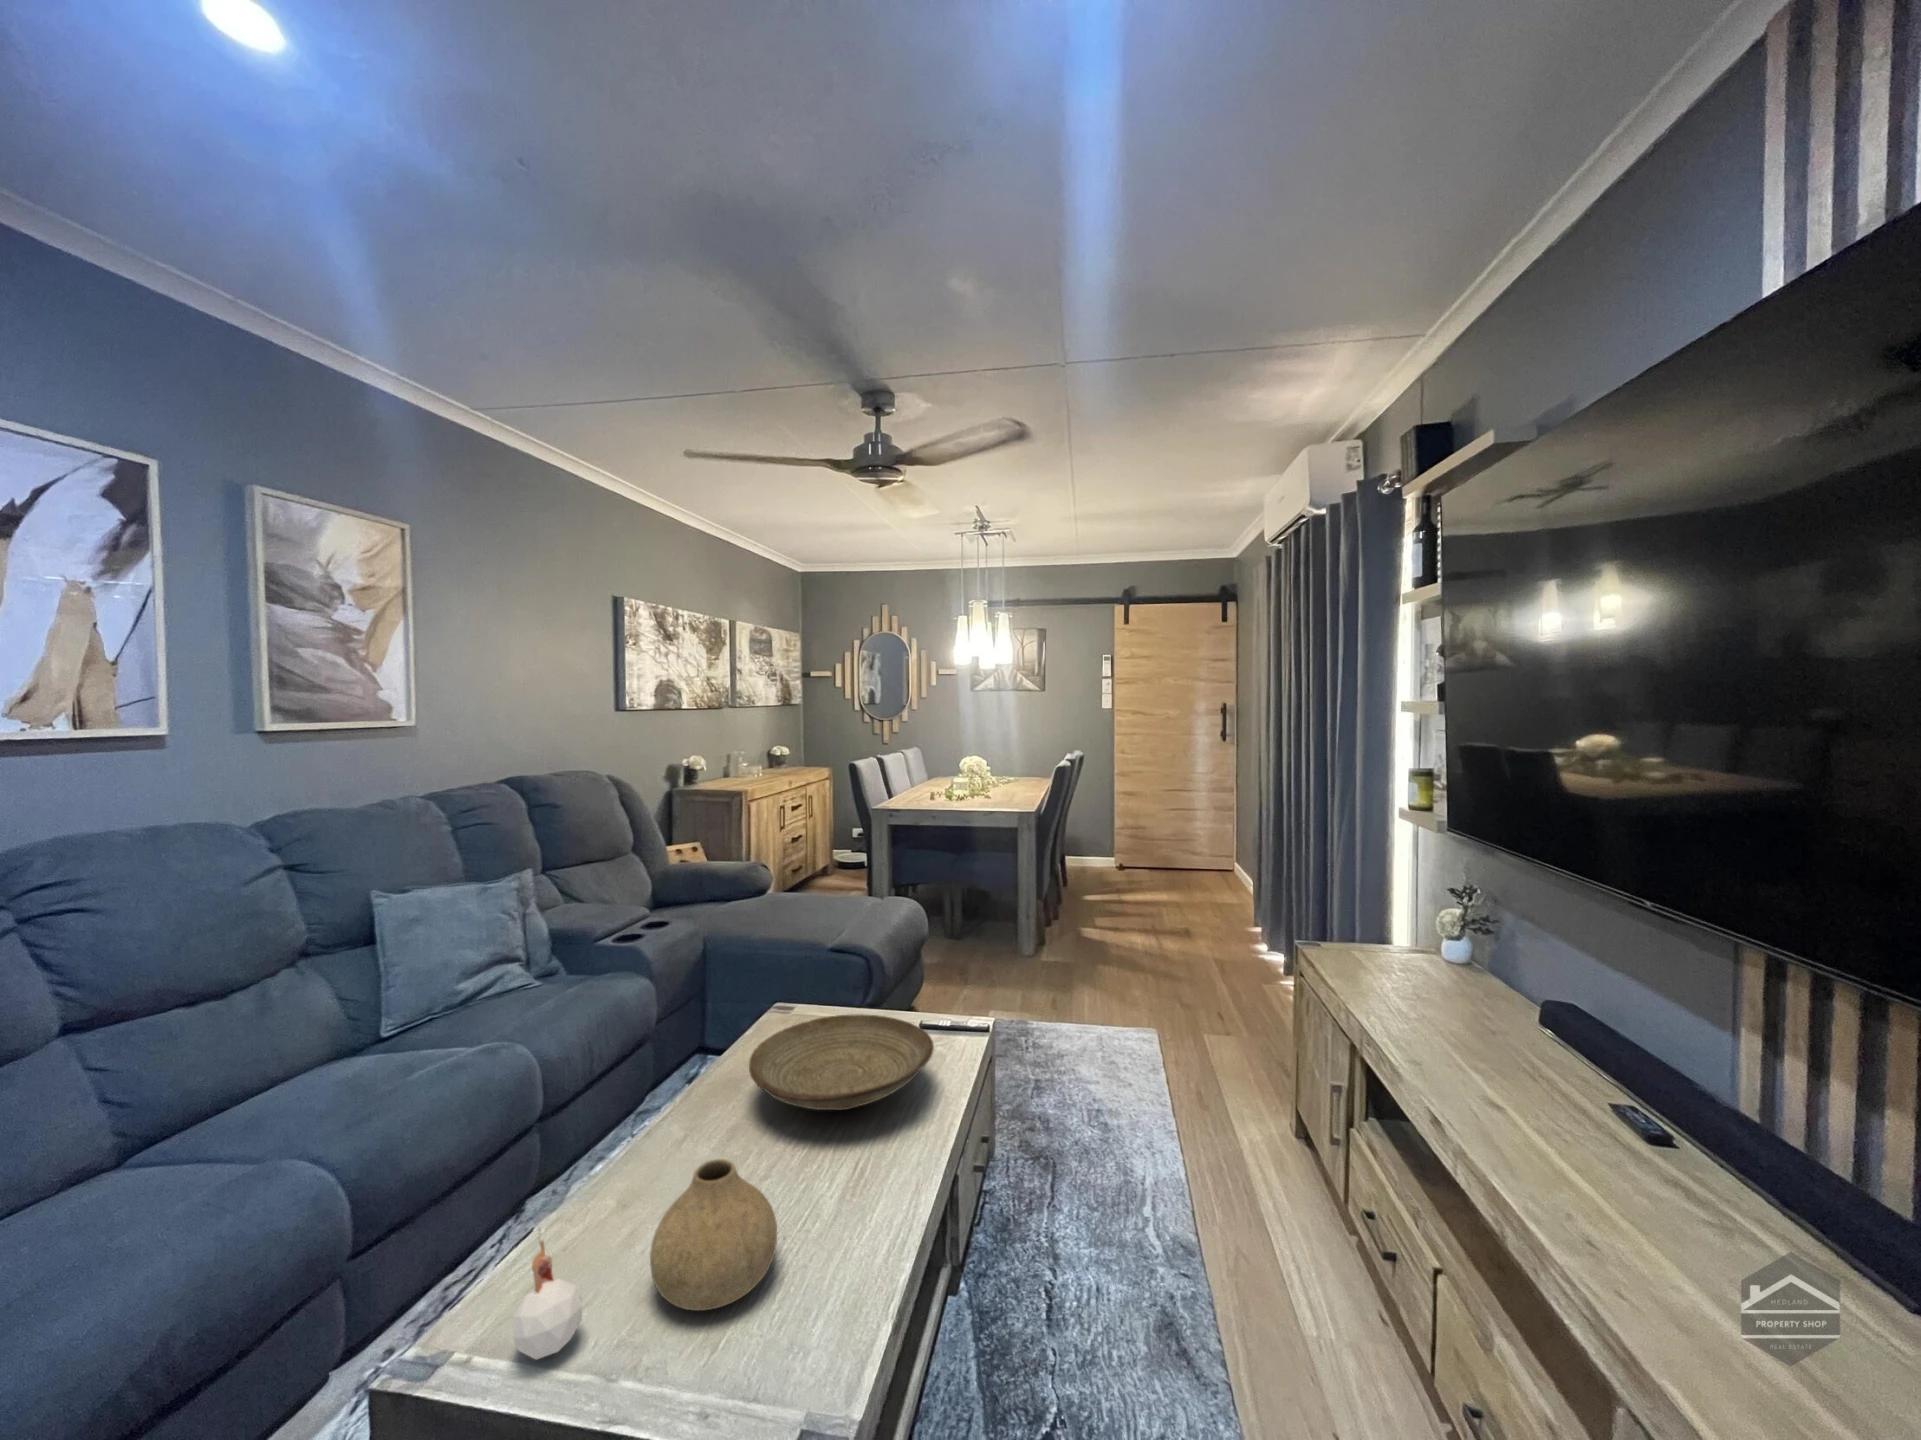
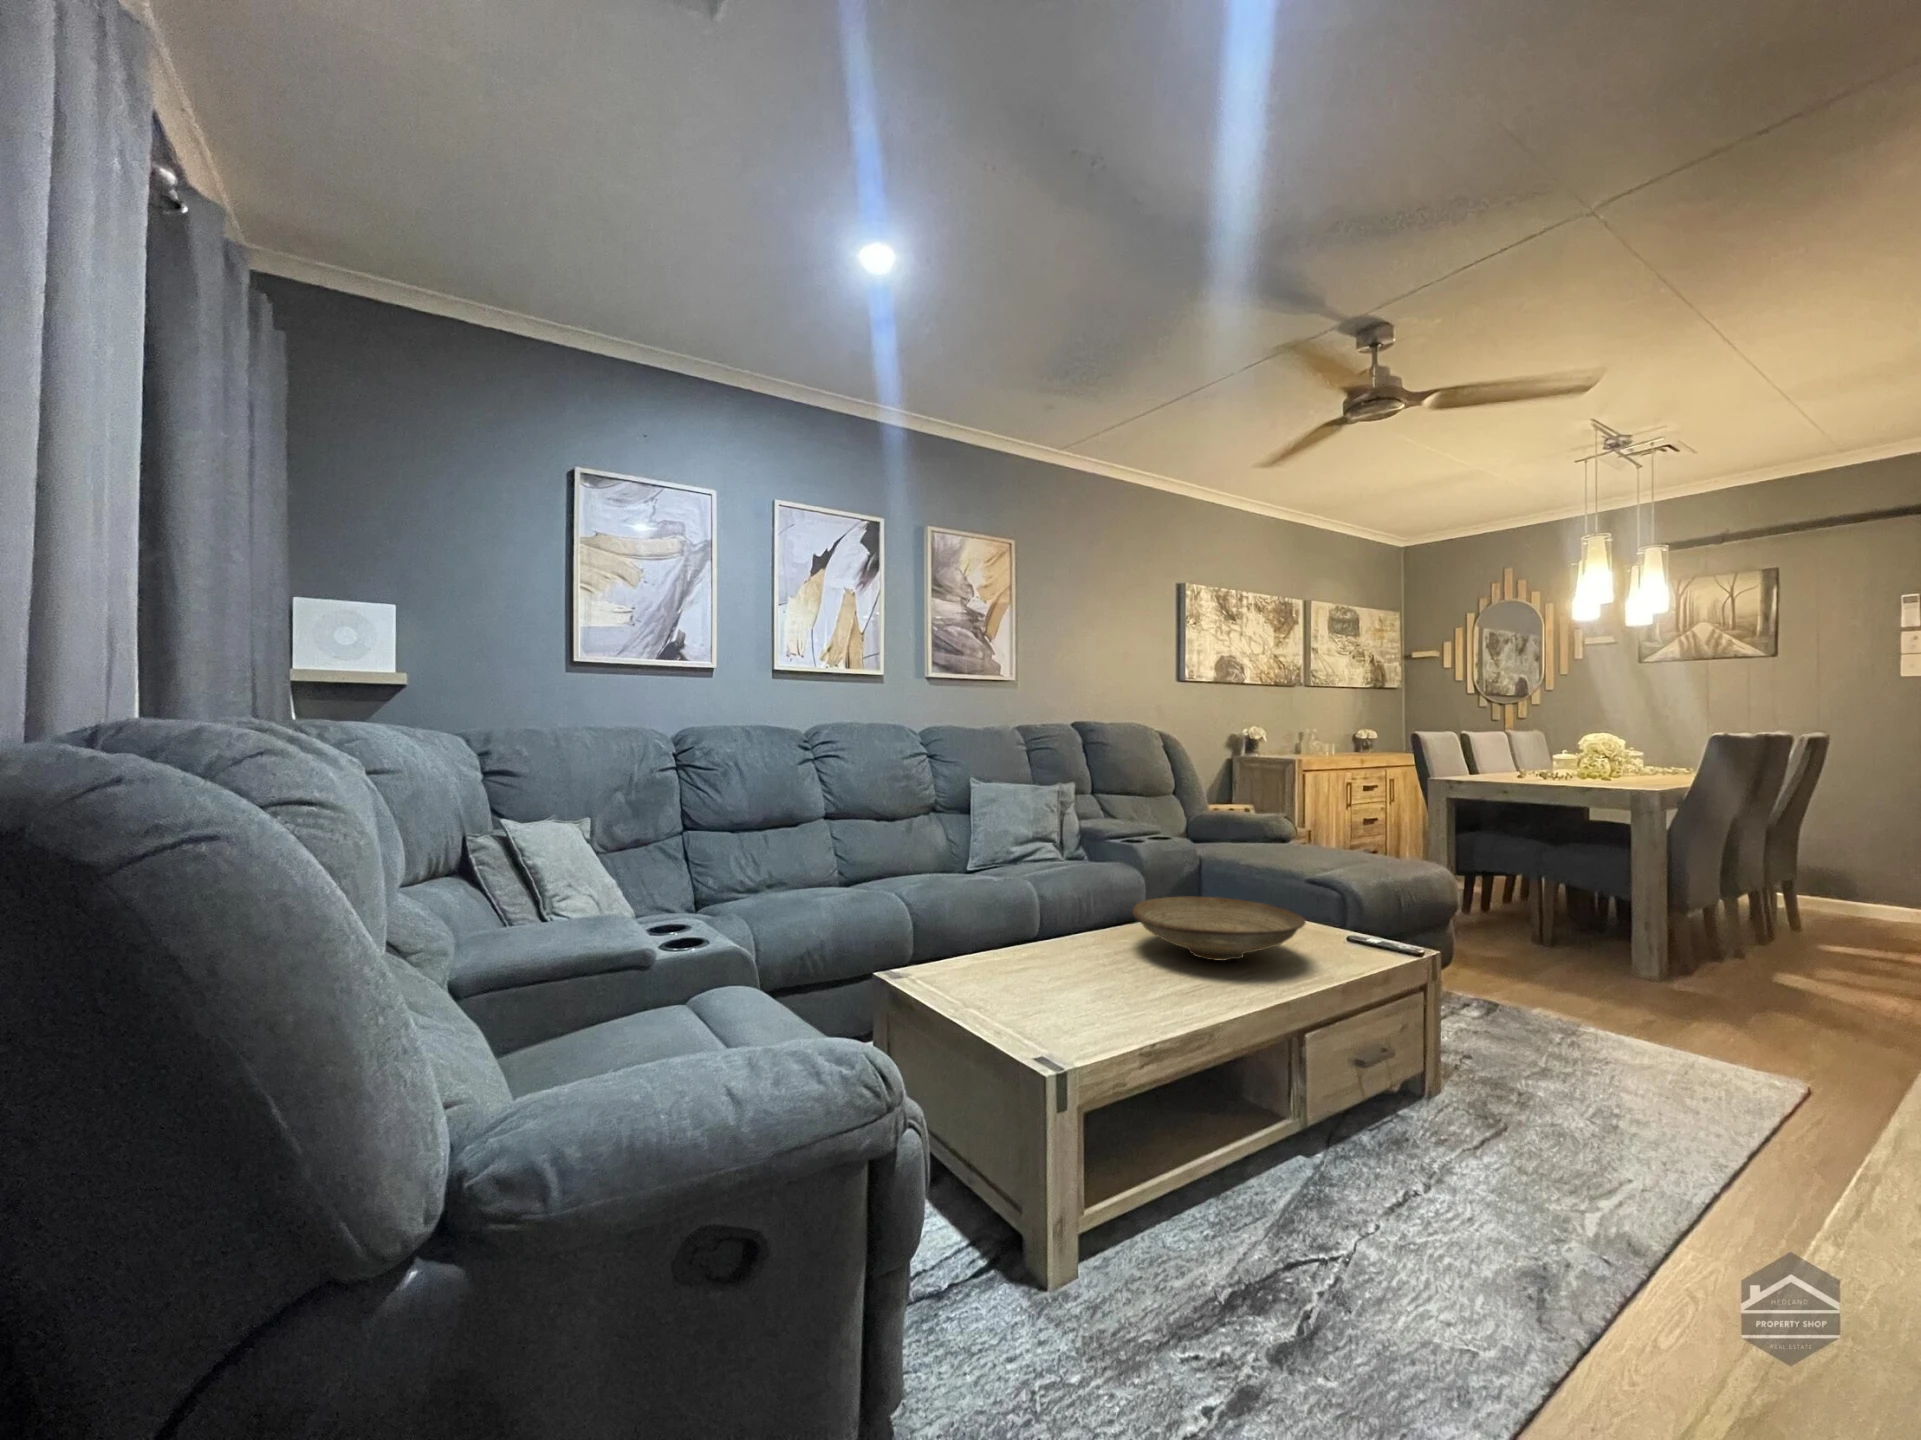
vase: present [650,1159,777,1310] -> none [995,909,1081,1000]
candle: present [513,1229,582,1359] -> none [917,912,956,984]

